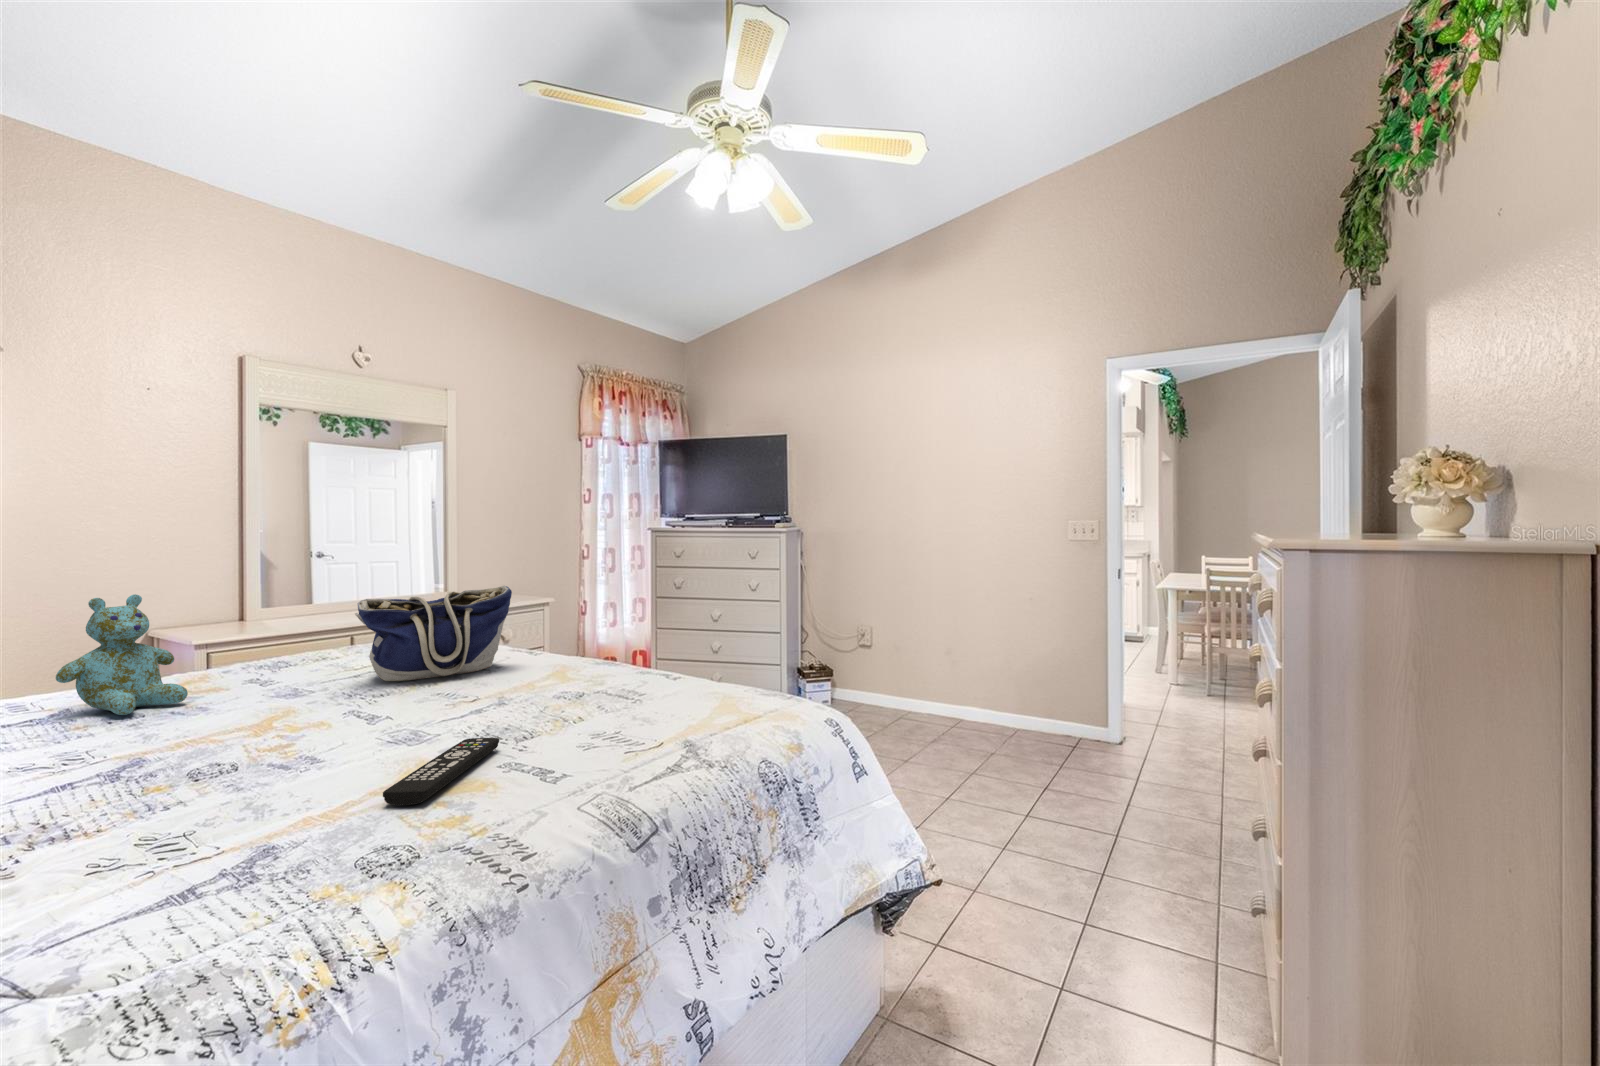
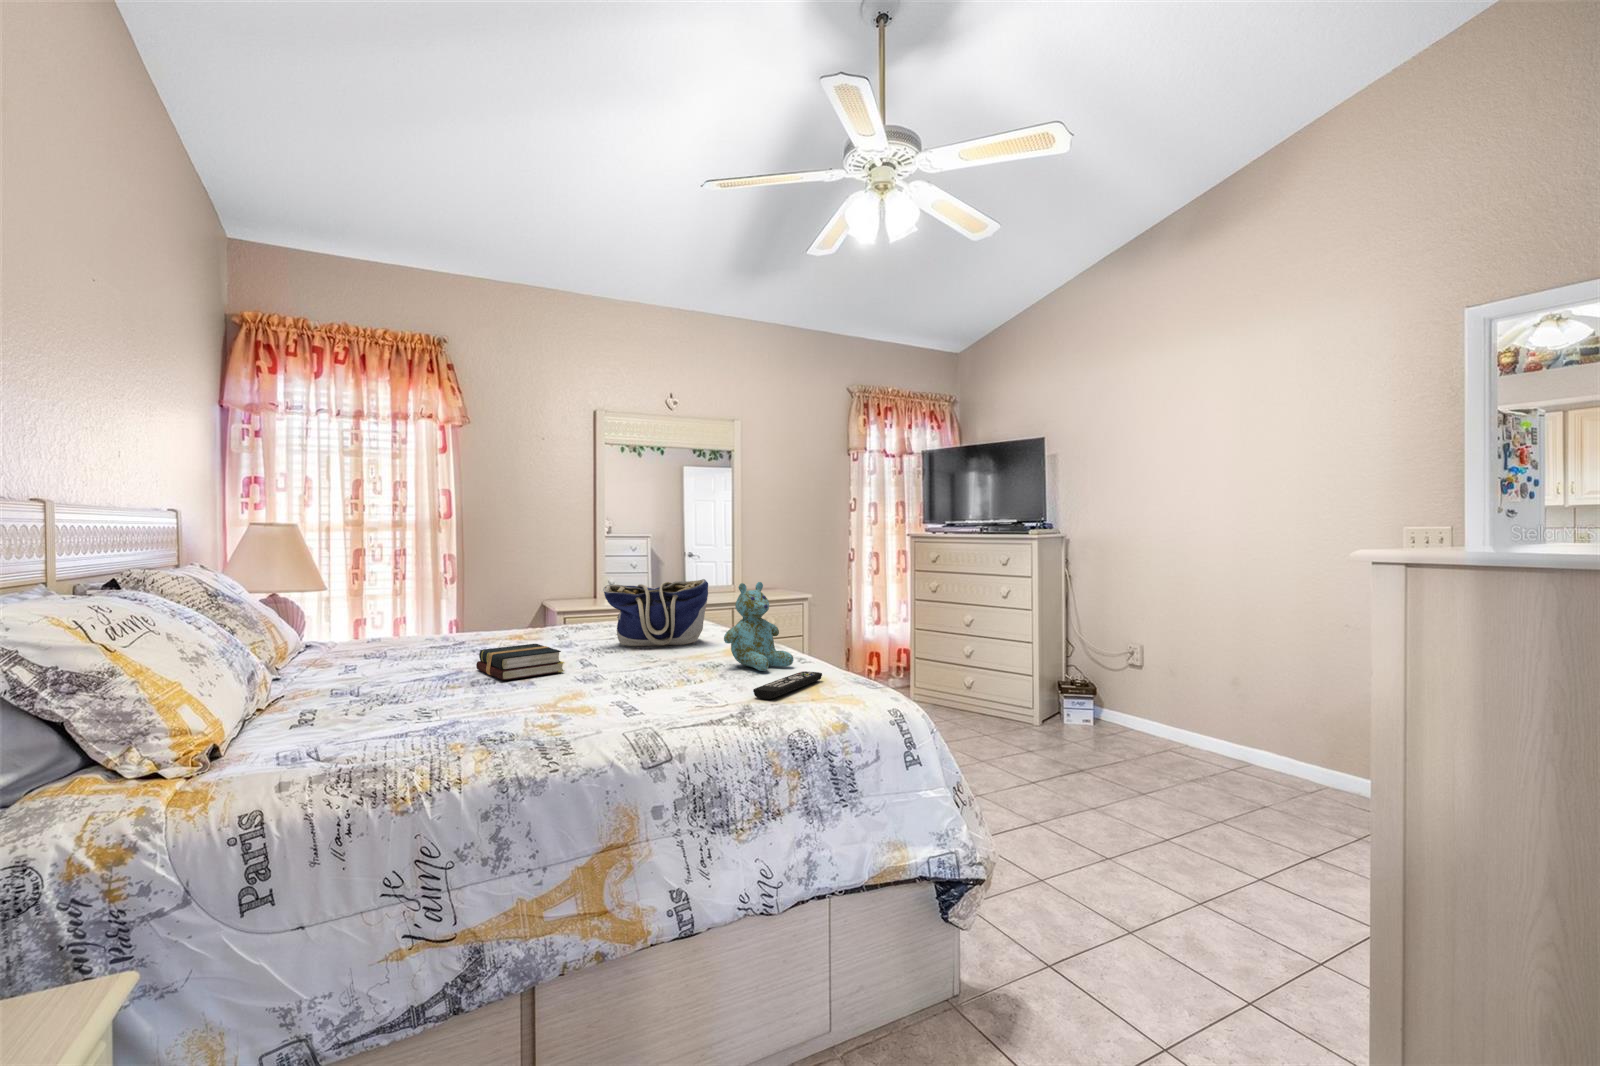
stuffed bear: present [56,594,188,715] -> present [724,582,793,671]
hardback book: none [163,694,344,759] -> present [476,644,564,680]
remote control: present [383,738,499,805] -> present [753,671,822,699]

